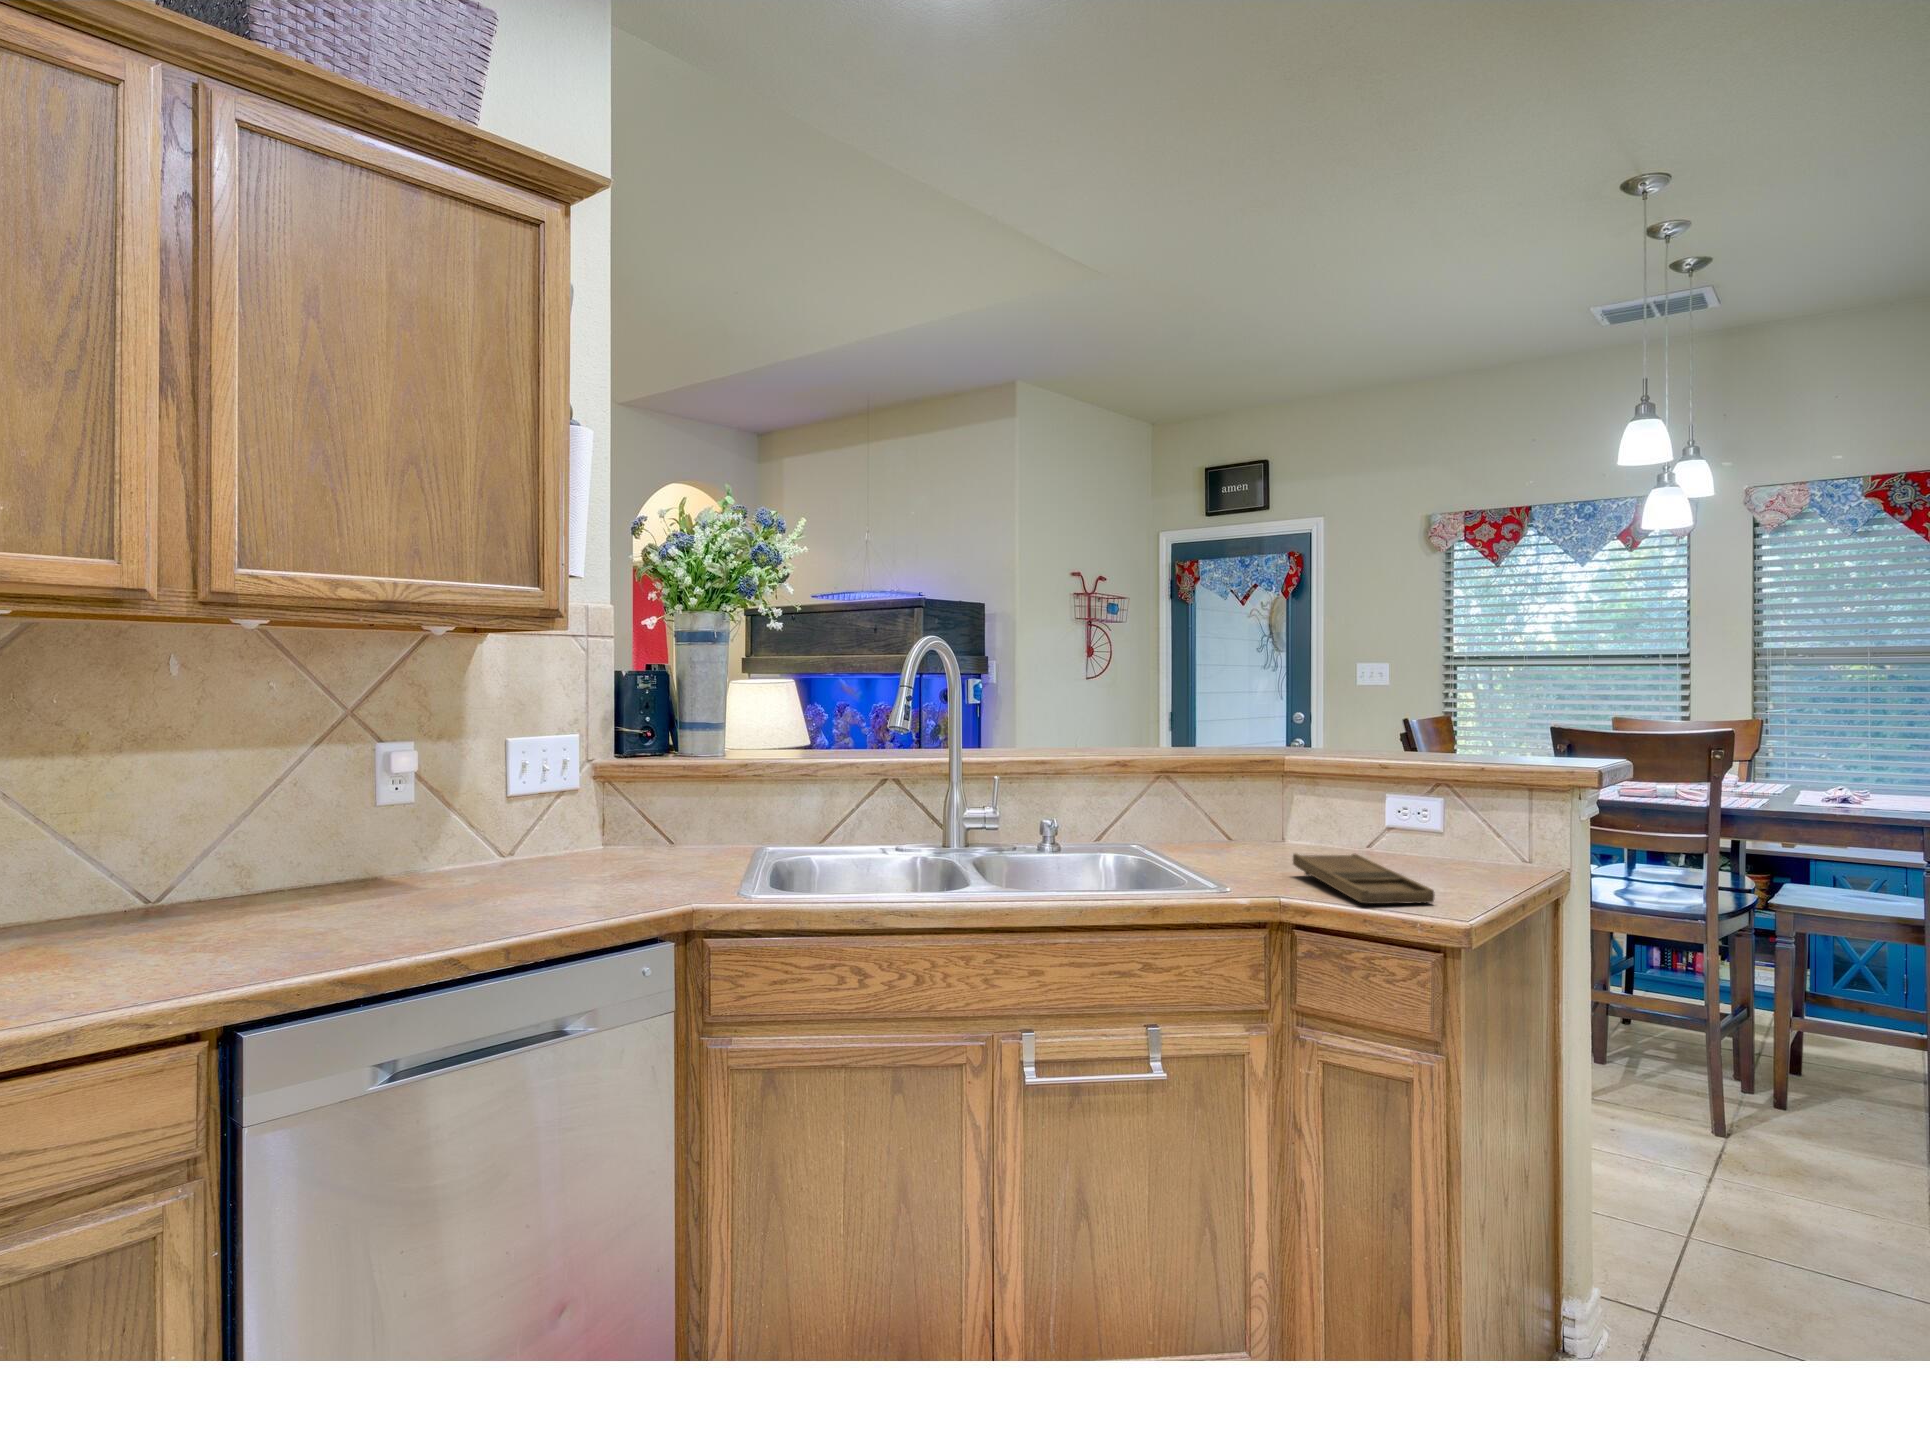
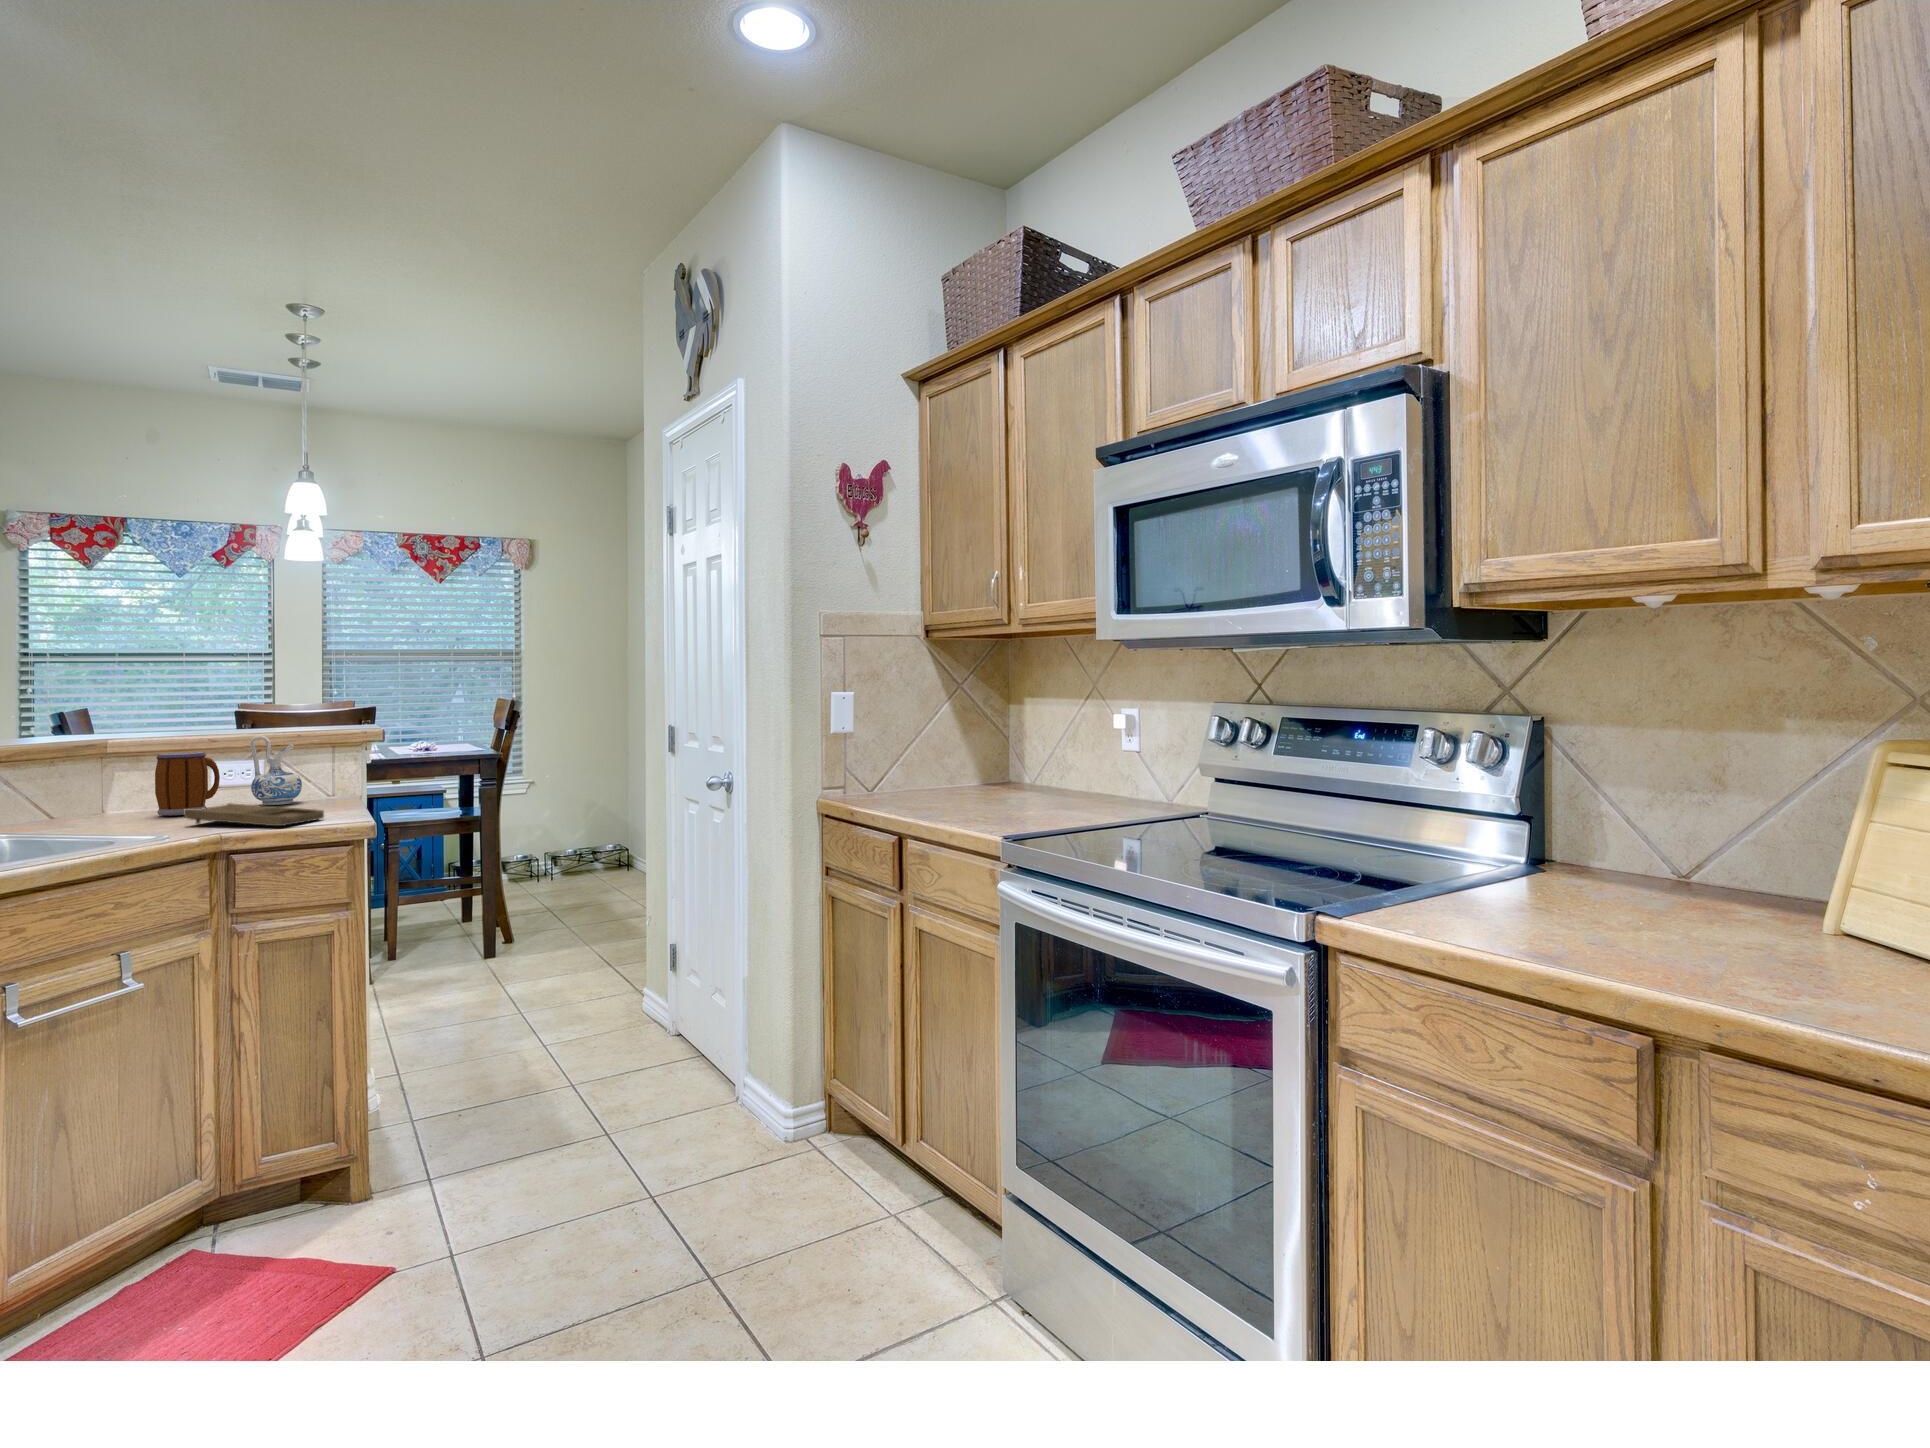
ceramic pitcher: none [1413,764,1477,865] -> present [250,735,302,805]
mug: none [1305,776,1376,858] -> present [155,752,220,816]

